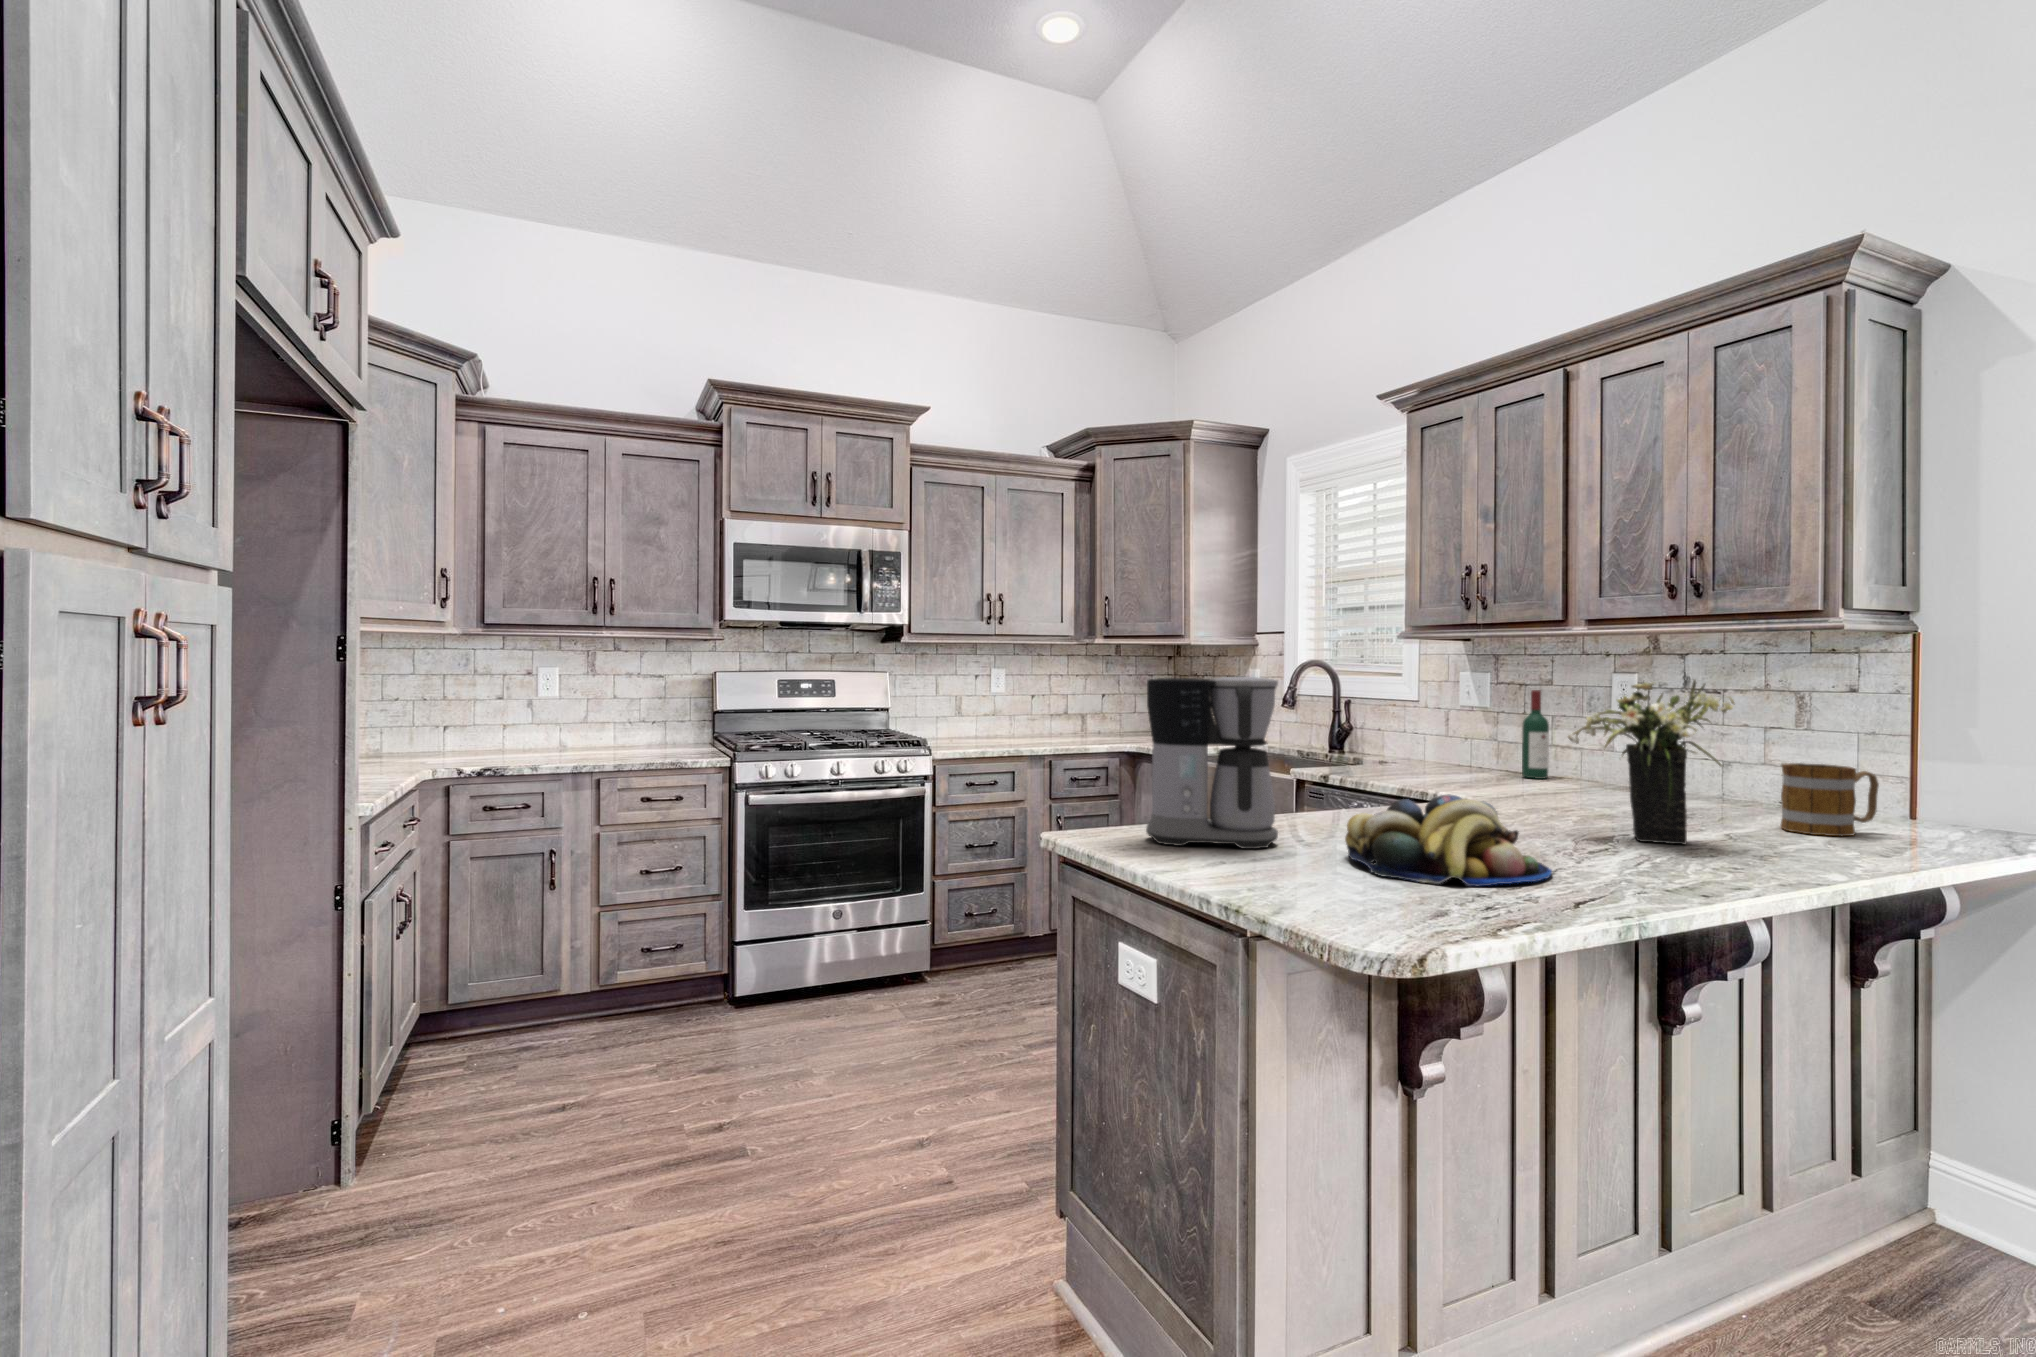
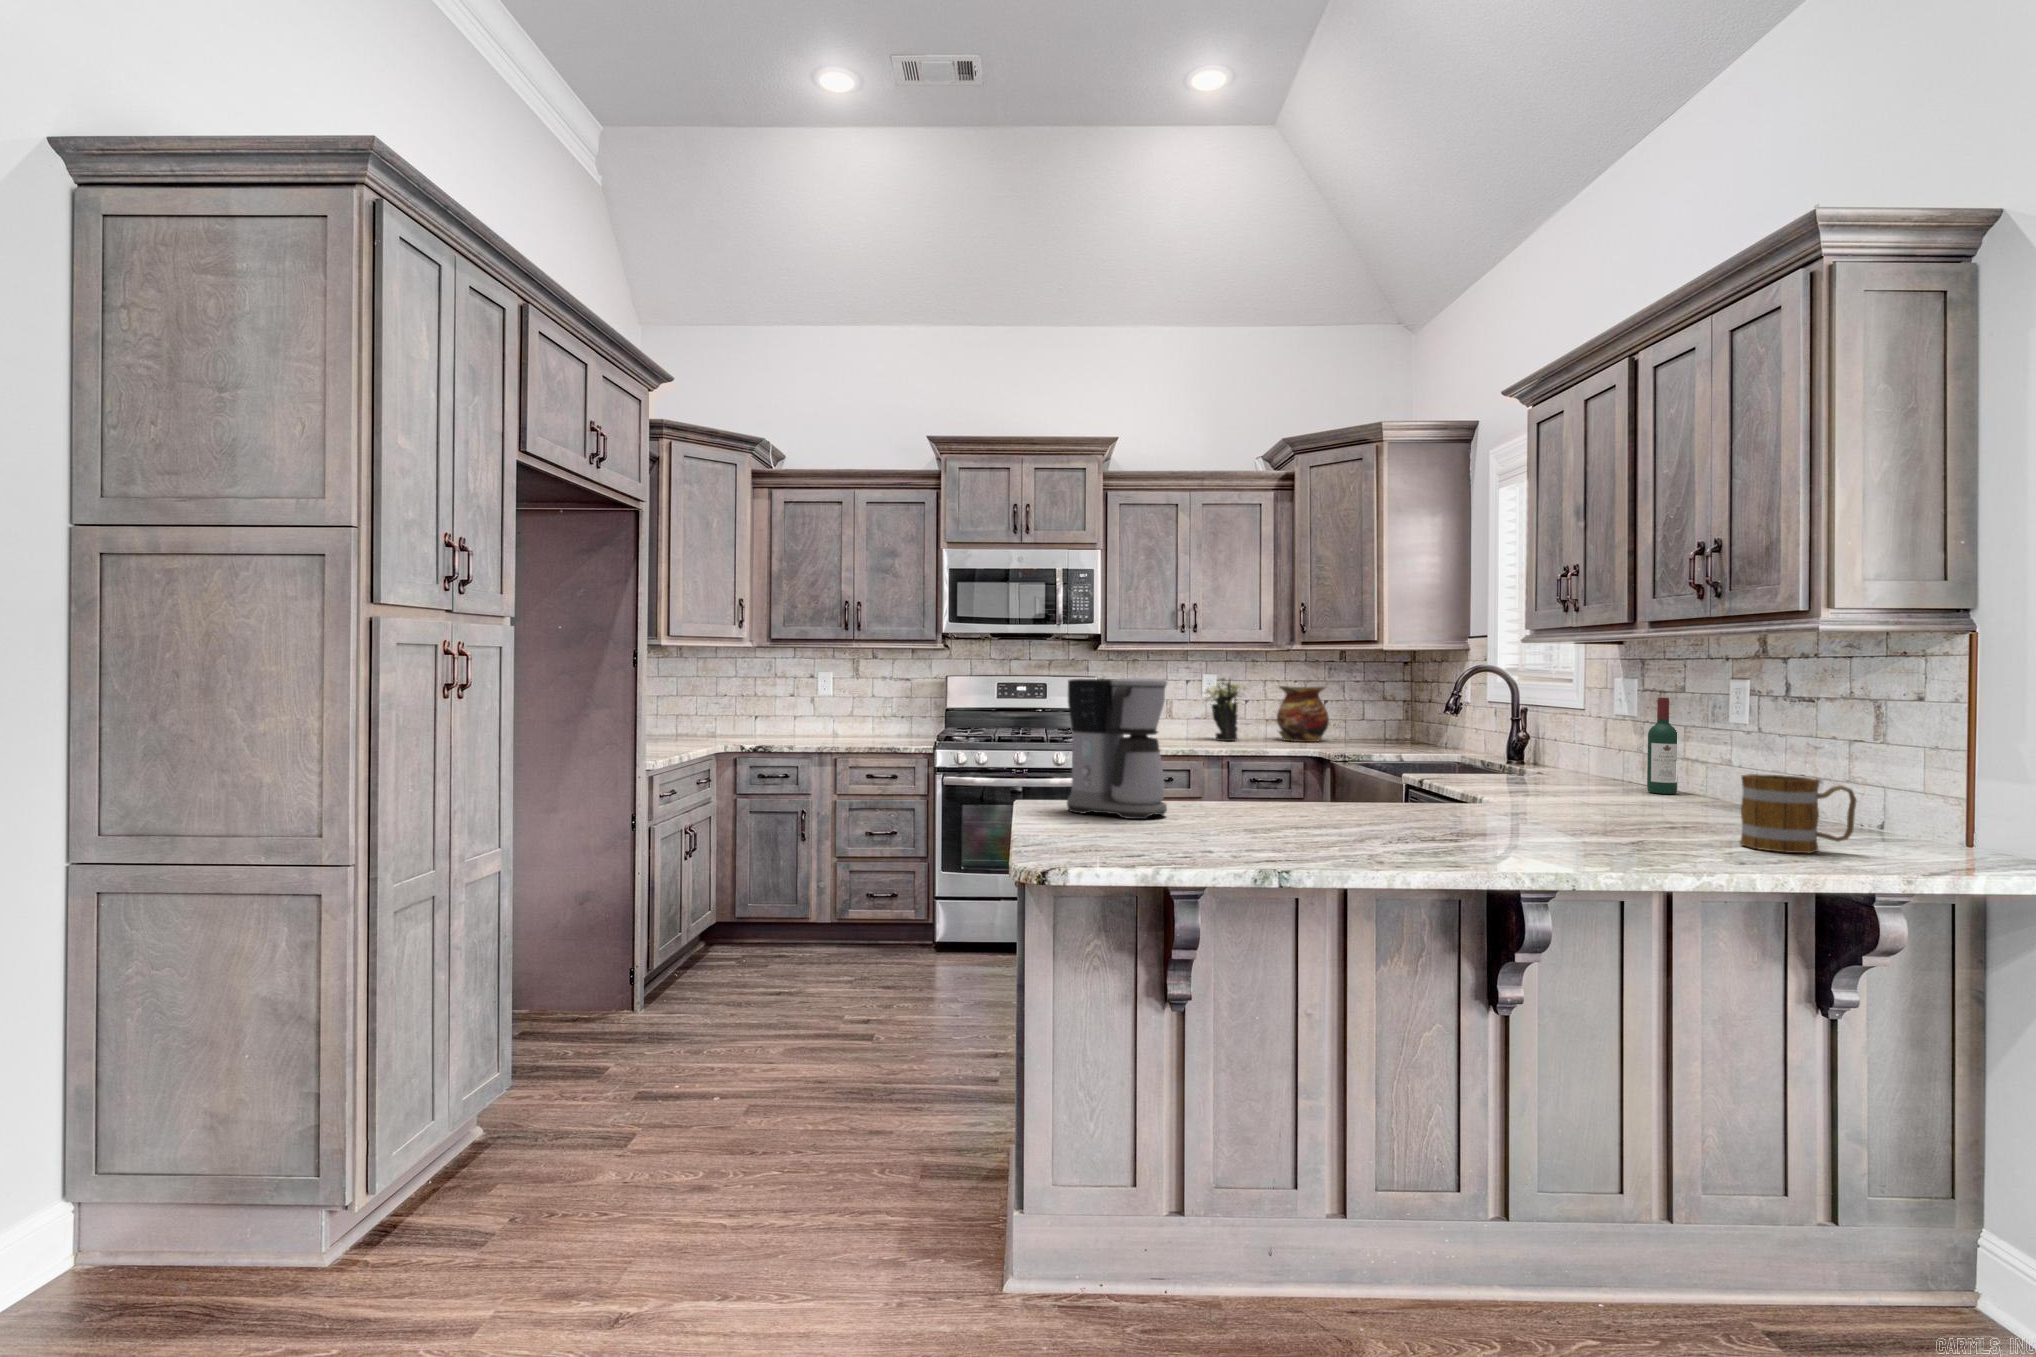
vase: none [1057,680,1110,737] -> present [1277,686,1329,742]
flower arrangement: present [1568,680,1734,844] -> present [1204,678,1247,741]
fruit bowl: present [1345,794,1552,886] -> none [1165,780,1332,851]

